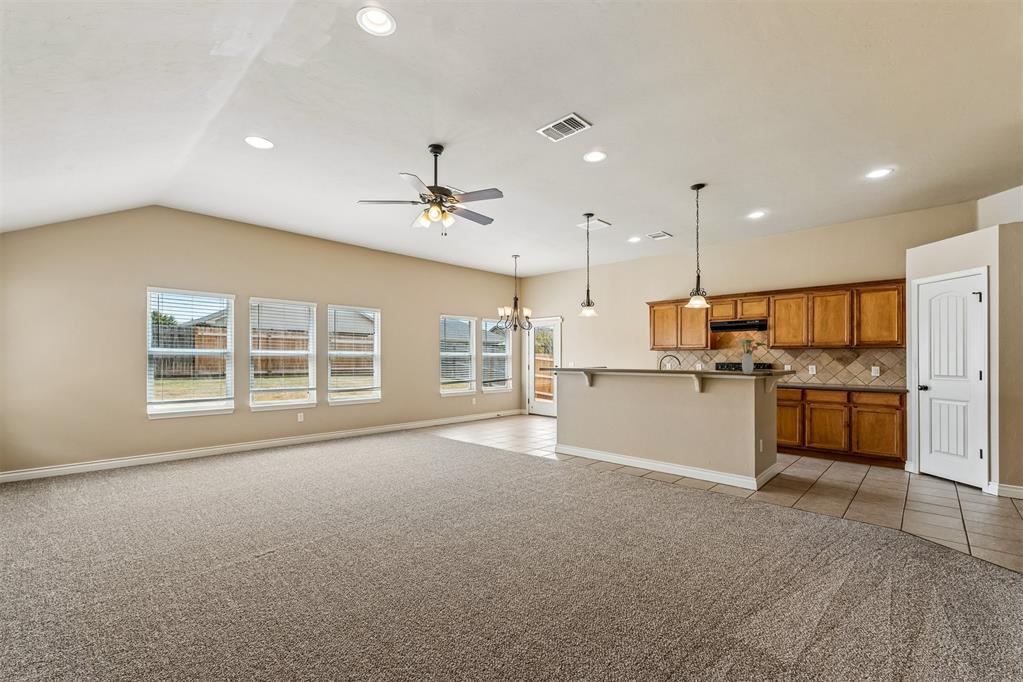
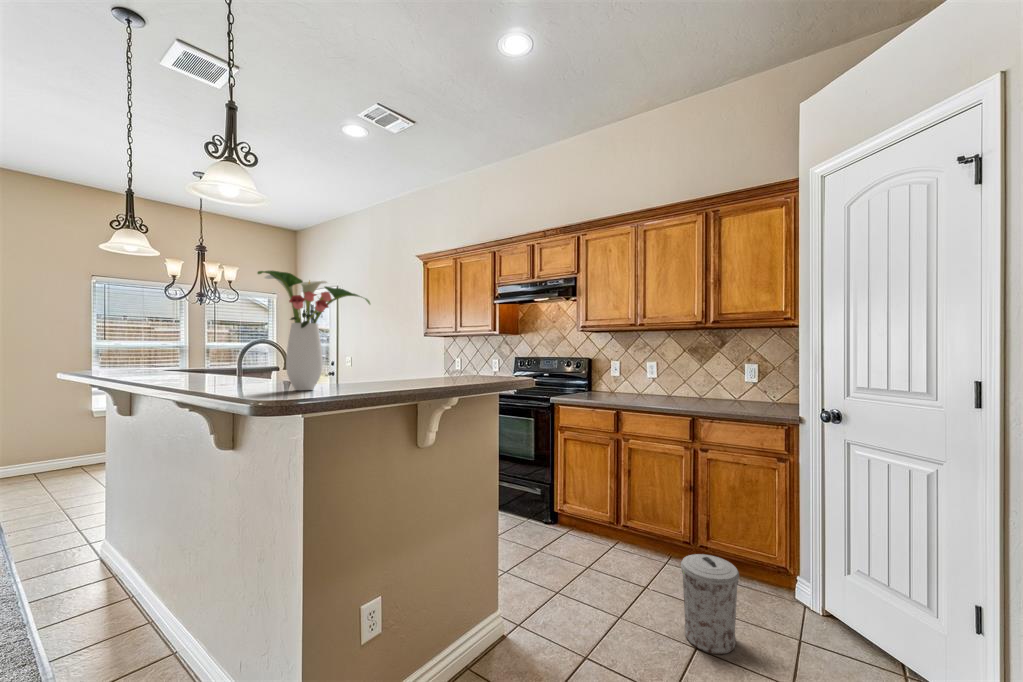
trash can: none [856,445,884,481] -> present [681,554,739,654]

